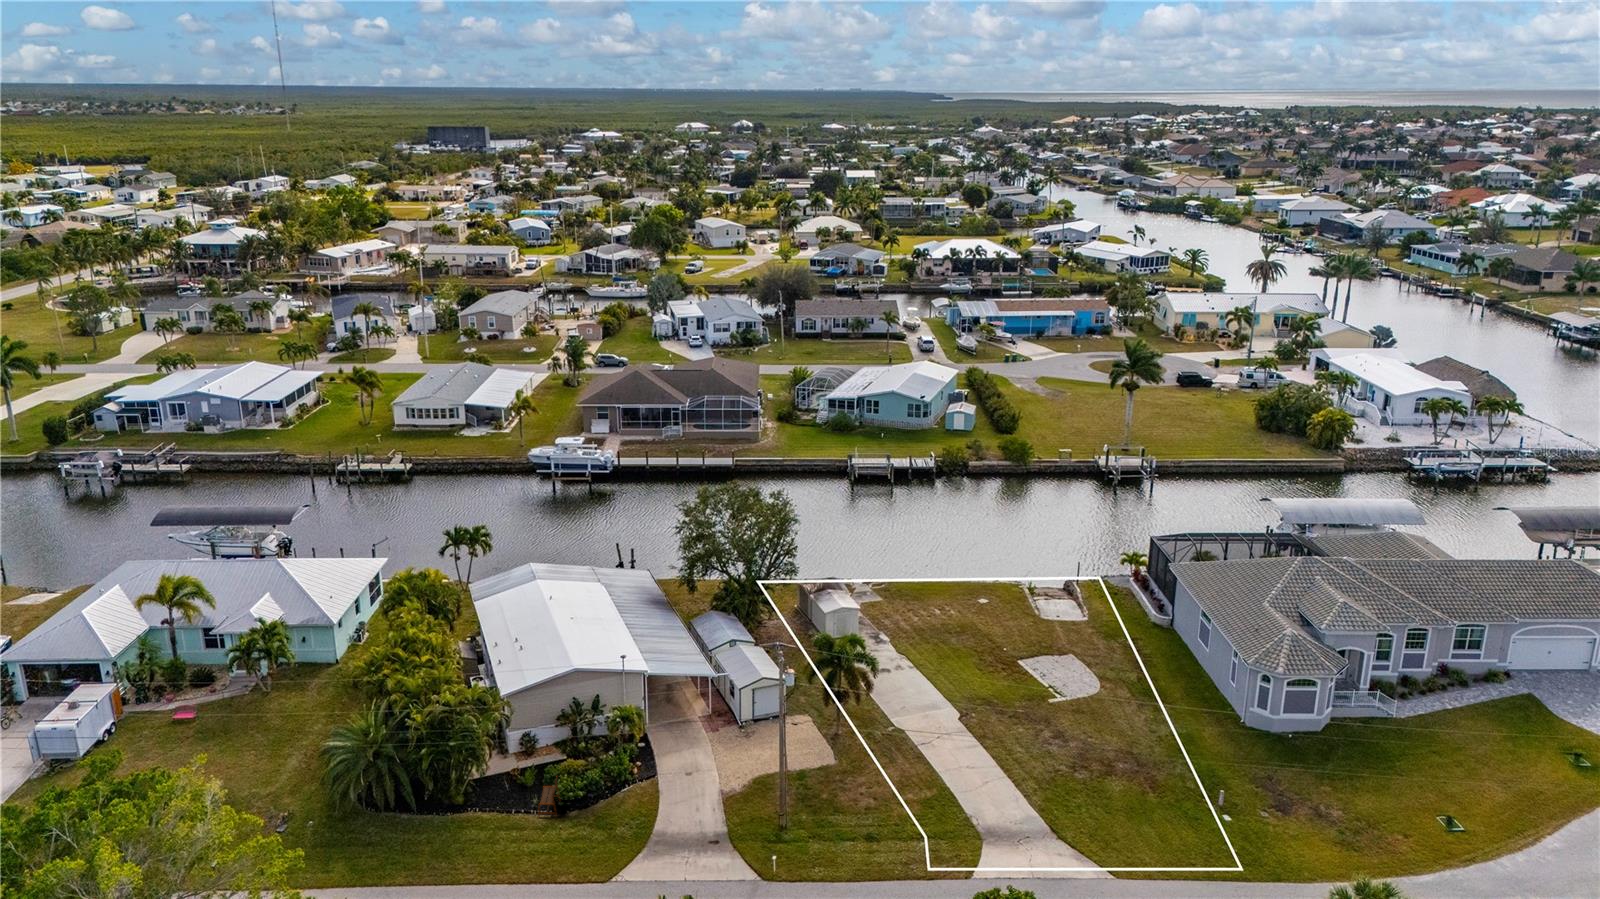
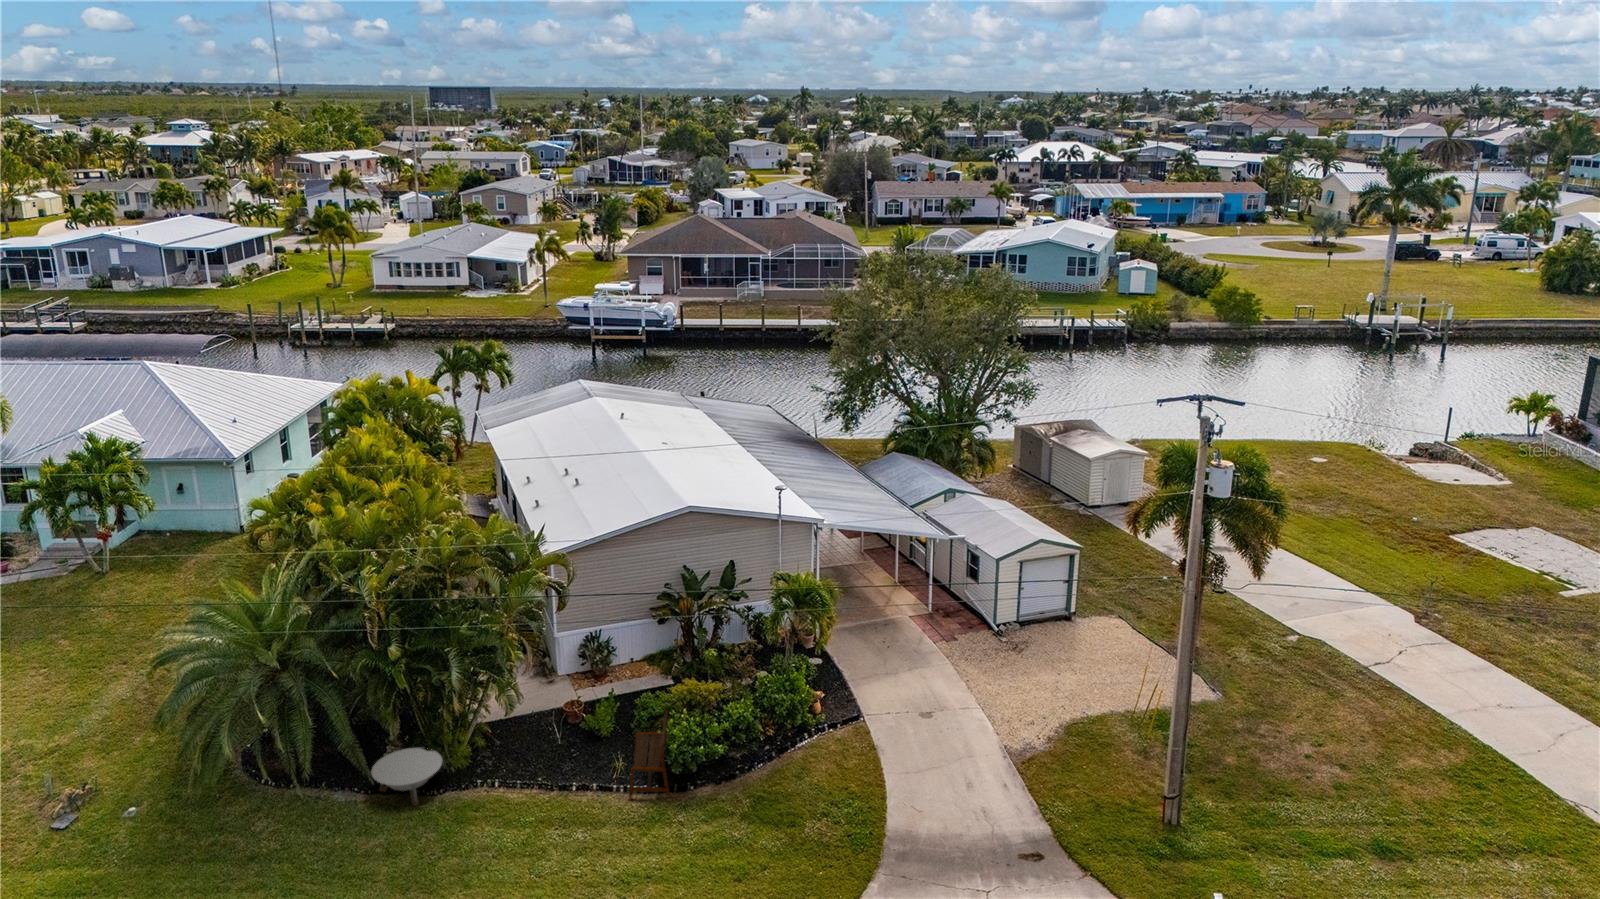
round table: none [421,794,453,821] -> present [371,748,443,806]

